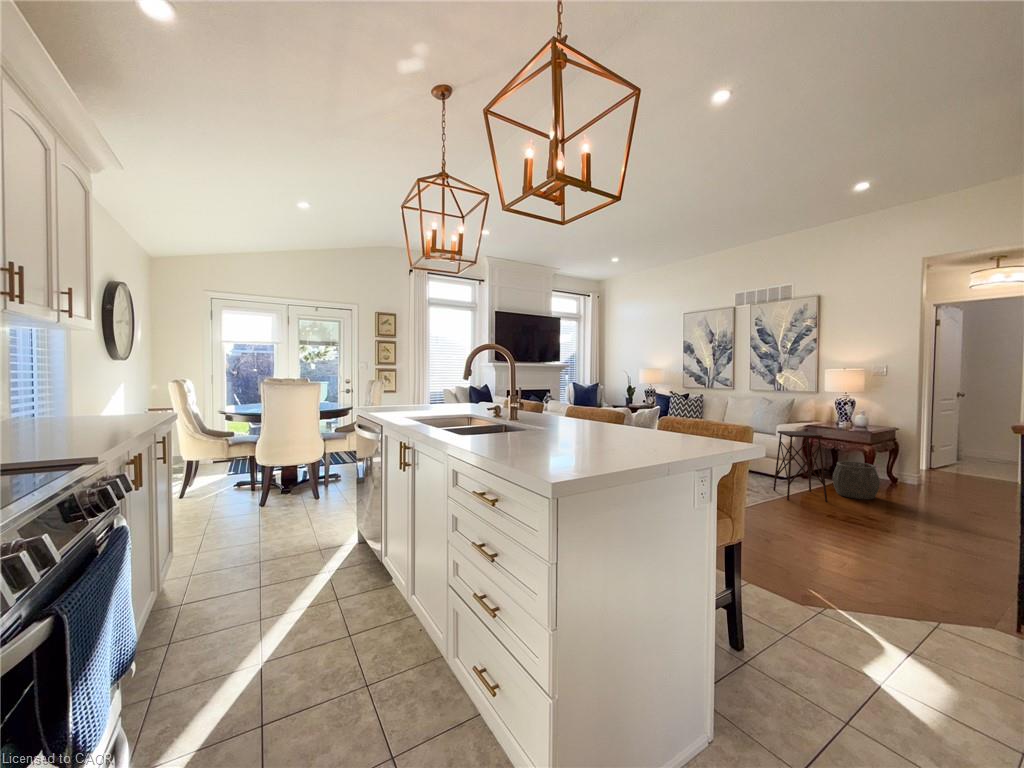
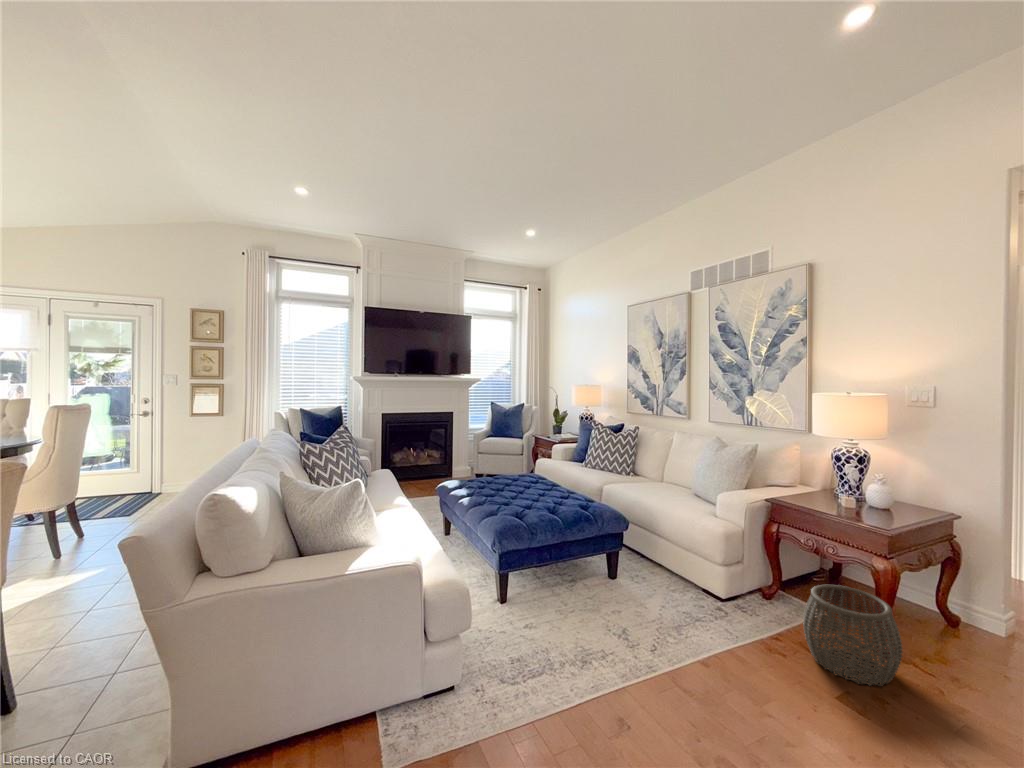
side table: present [773,431,827,502] -> none [684,516,774,689]

